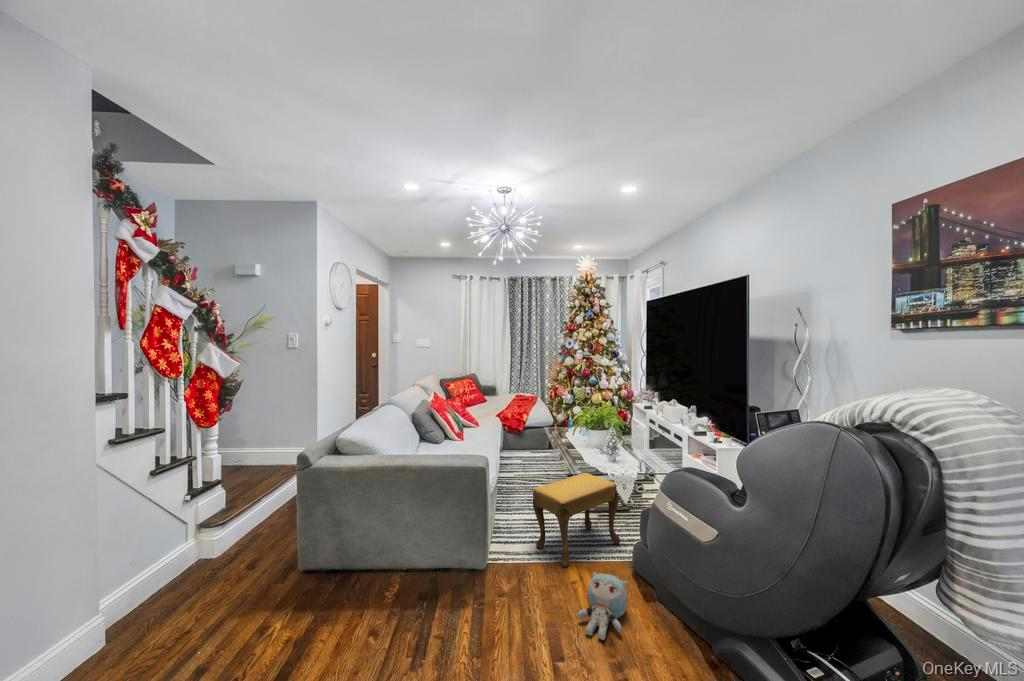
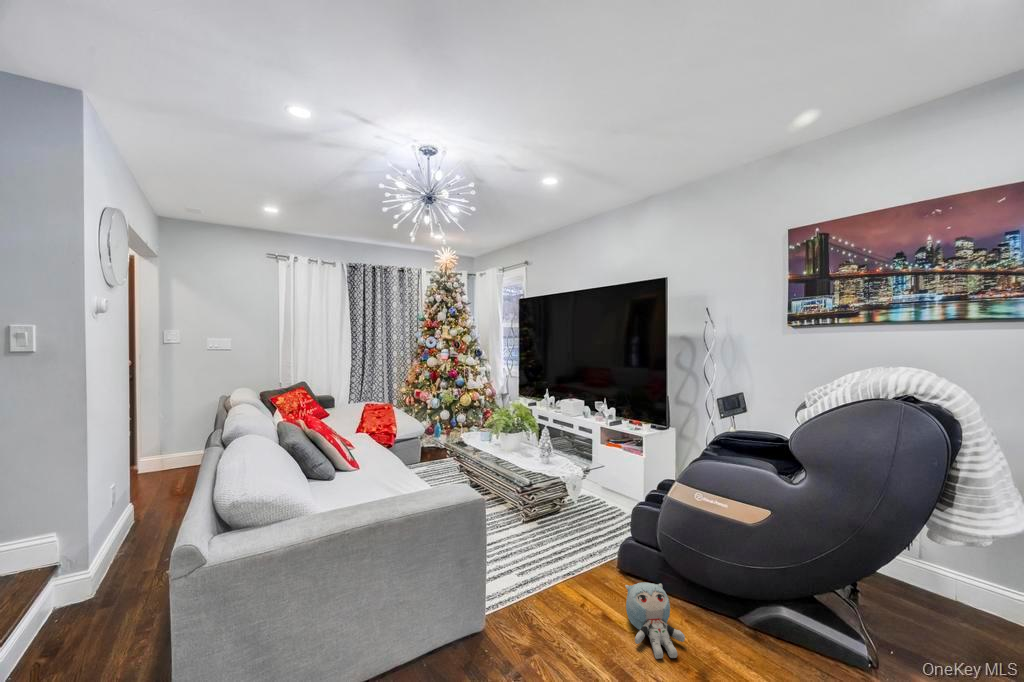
footstool: present [533,473,620,567] -> none [509,479,585,591]

